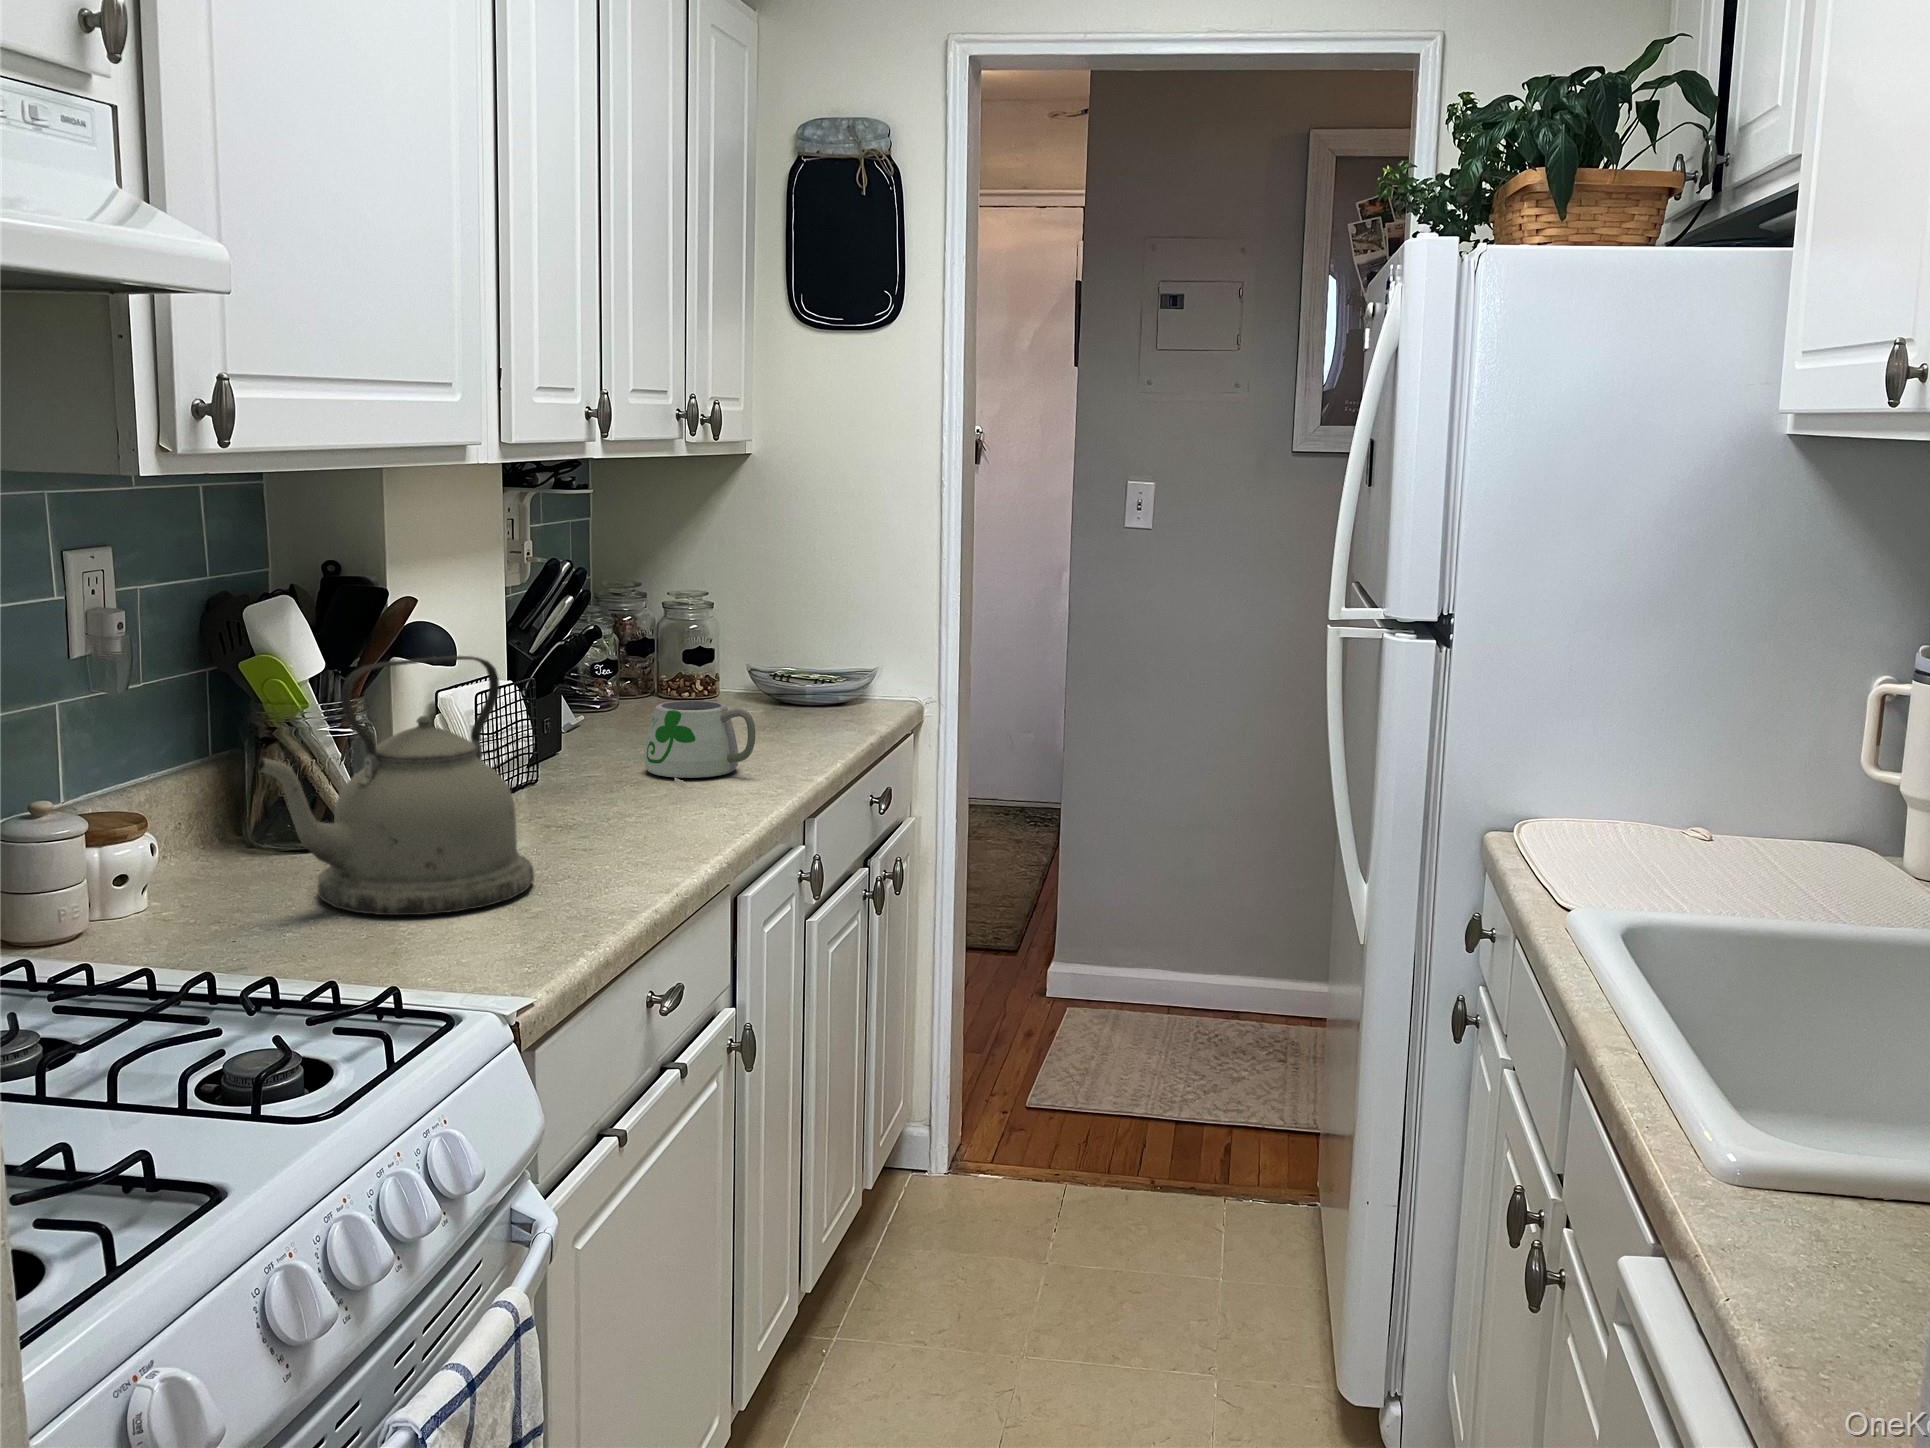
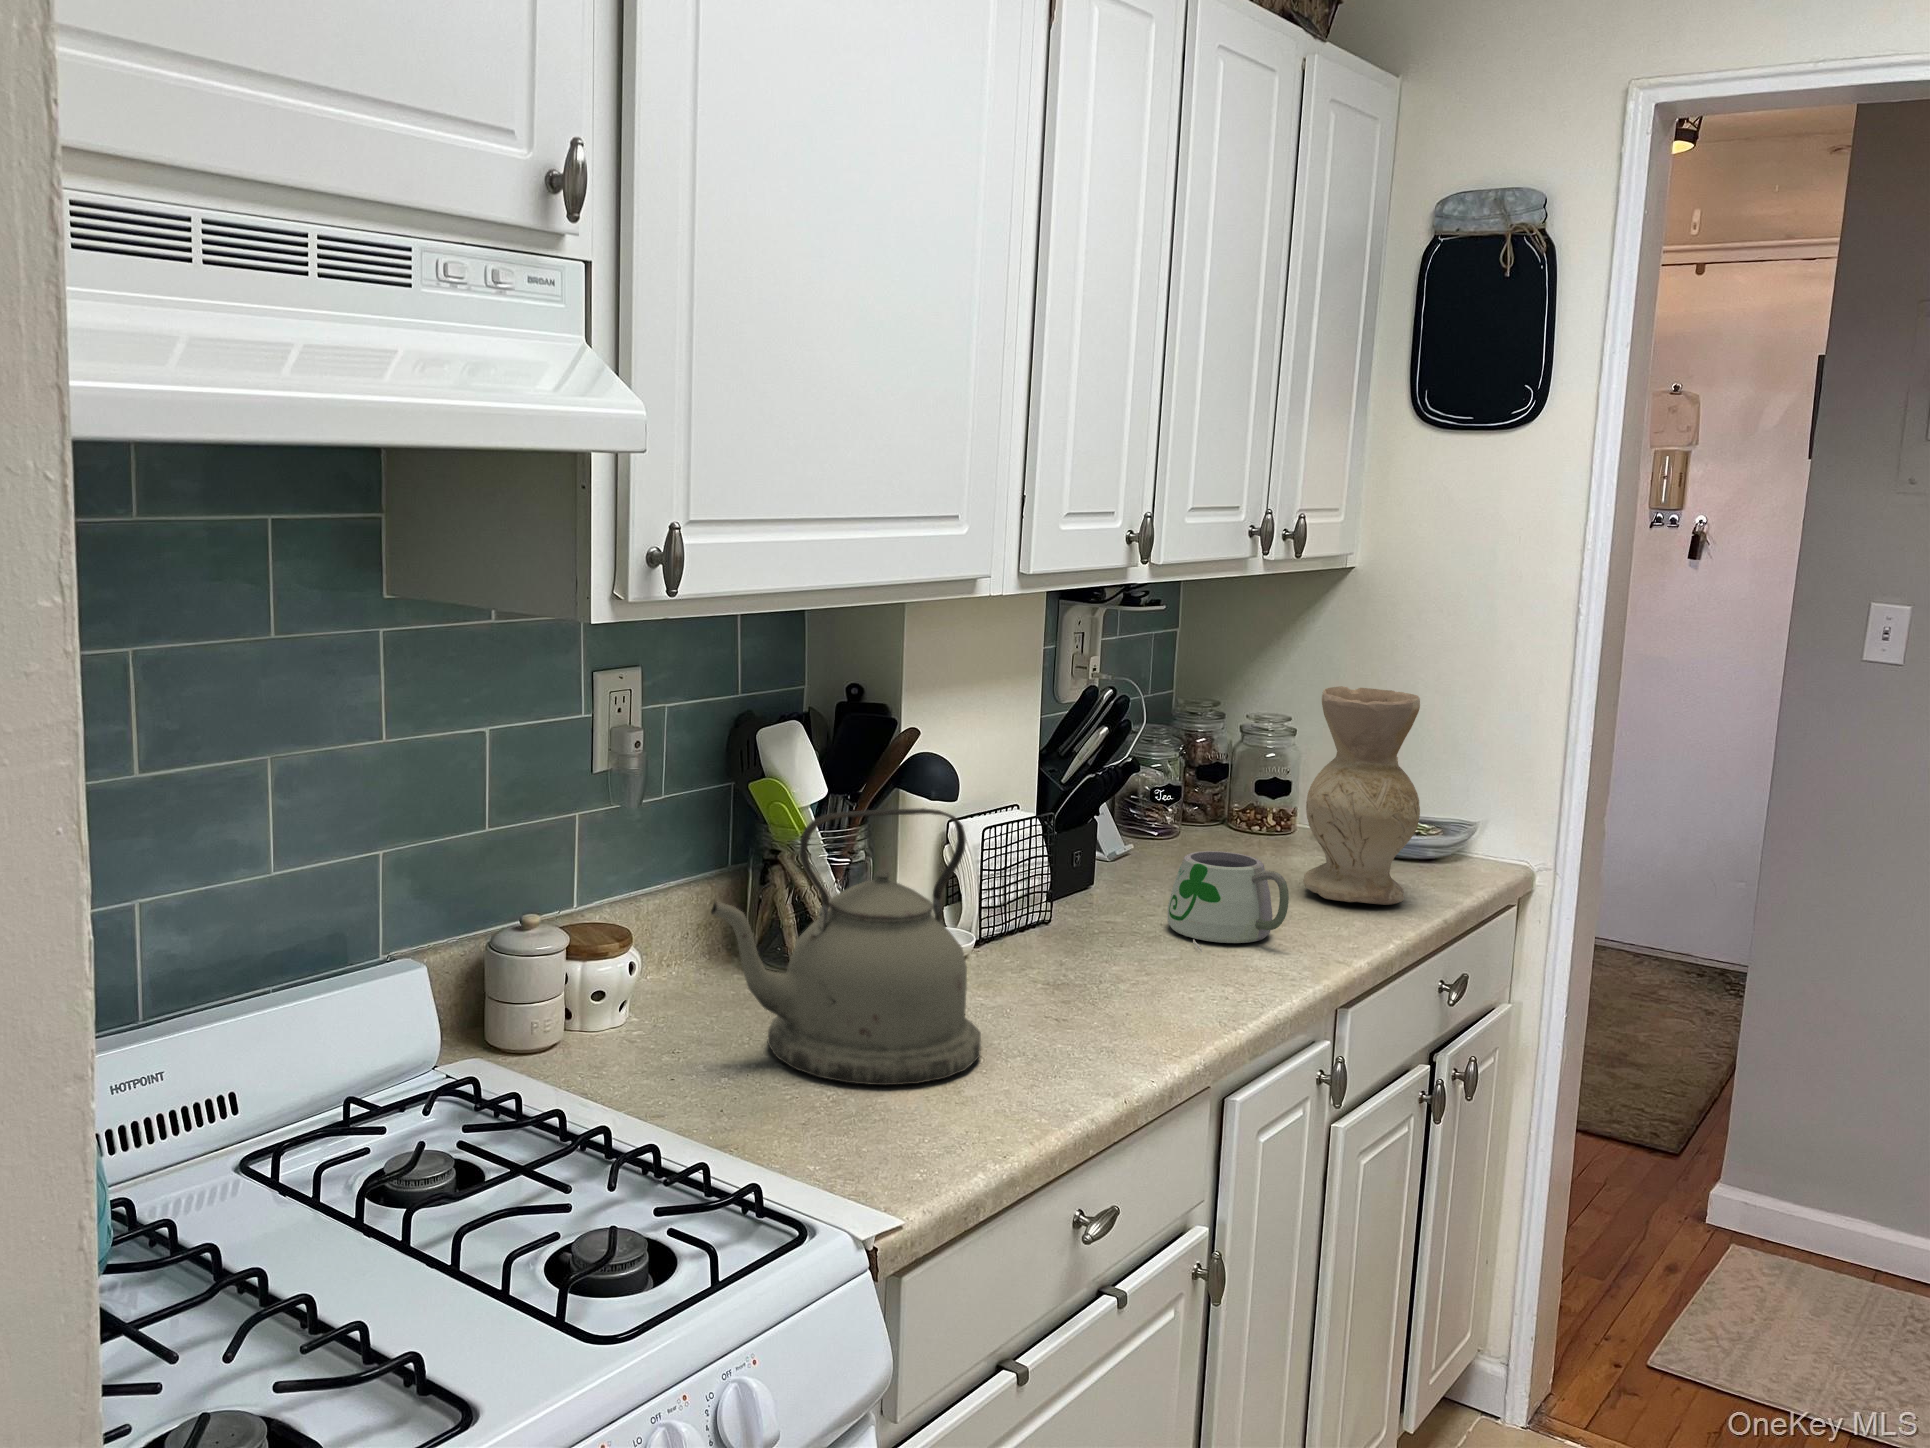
vase: none [744,553,842,739] -> present [1303,686,1420,905]

